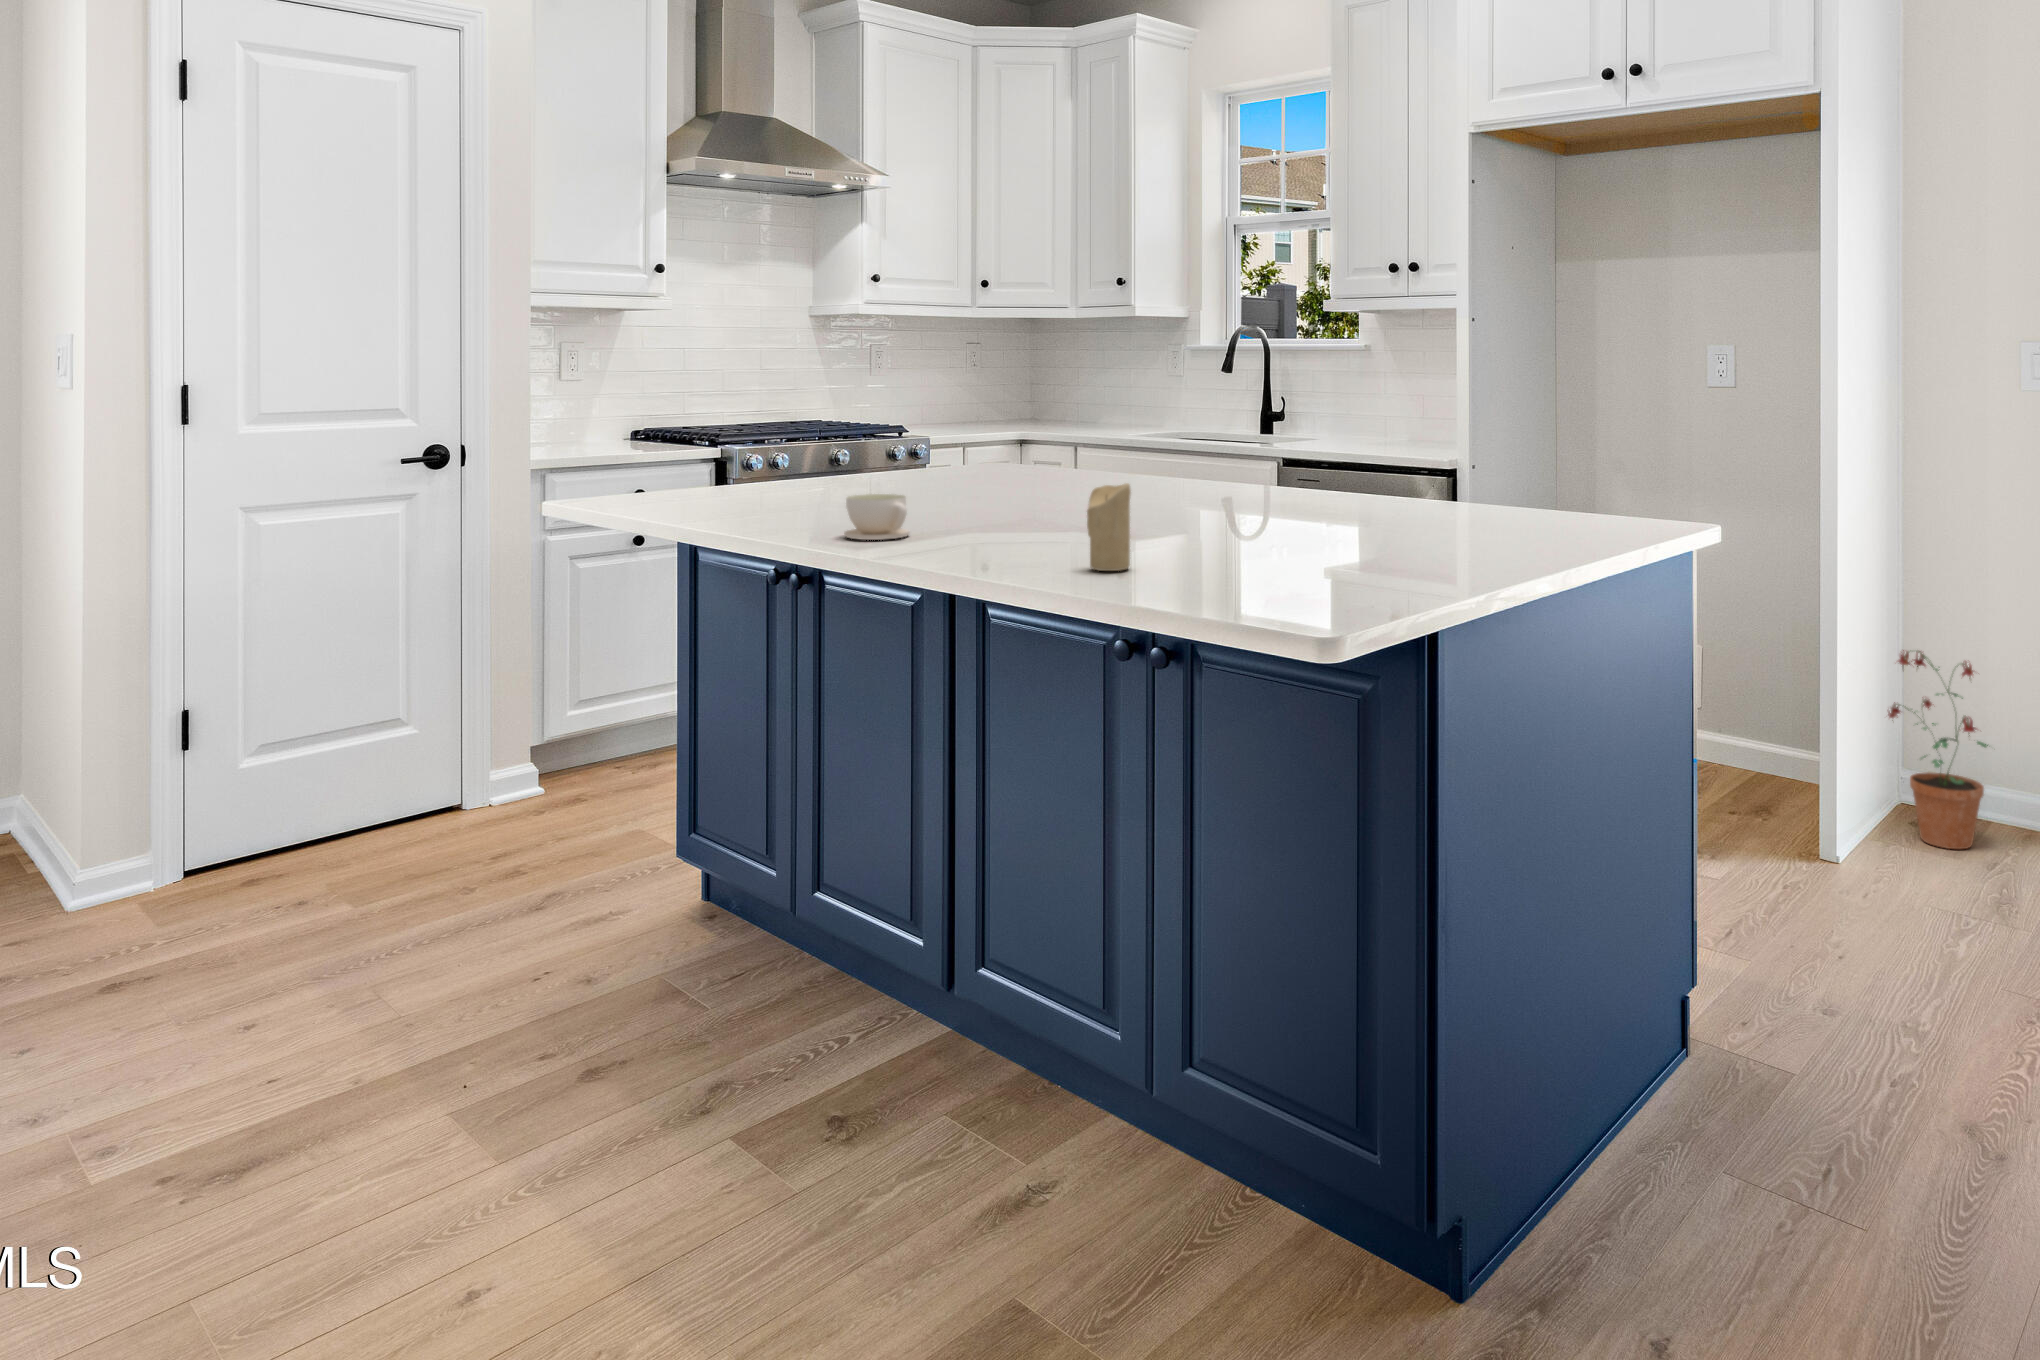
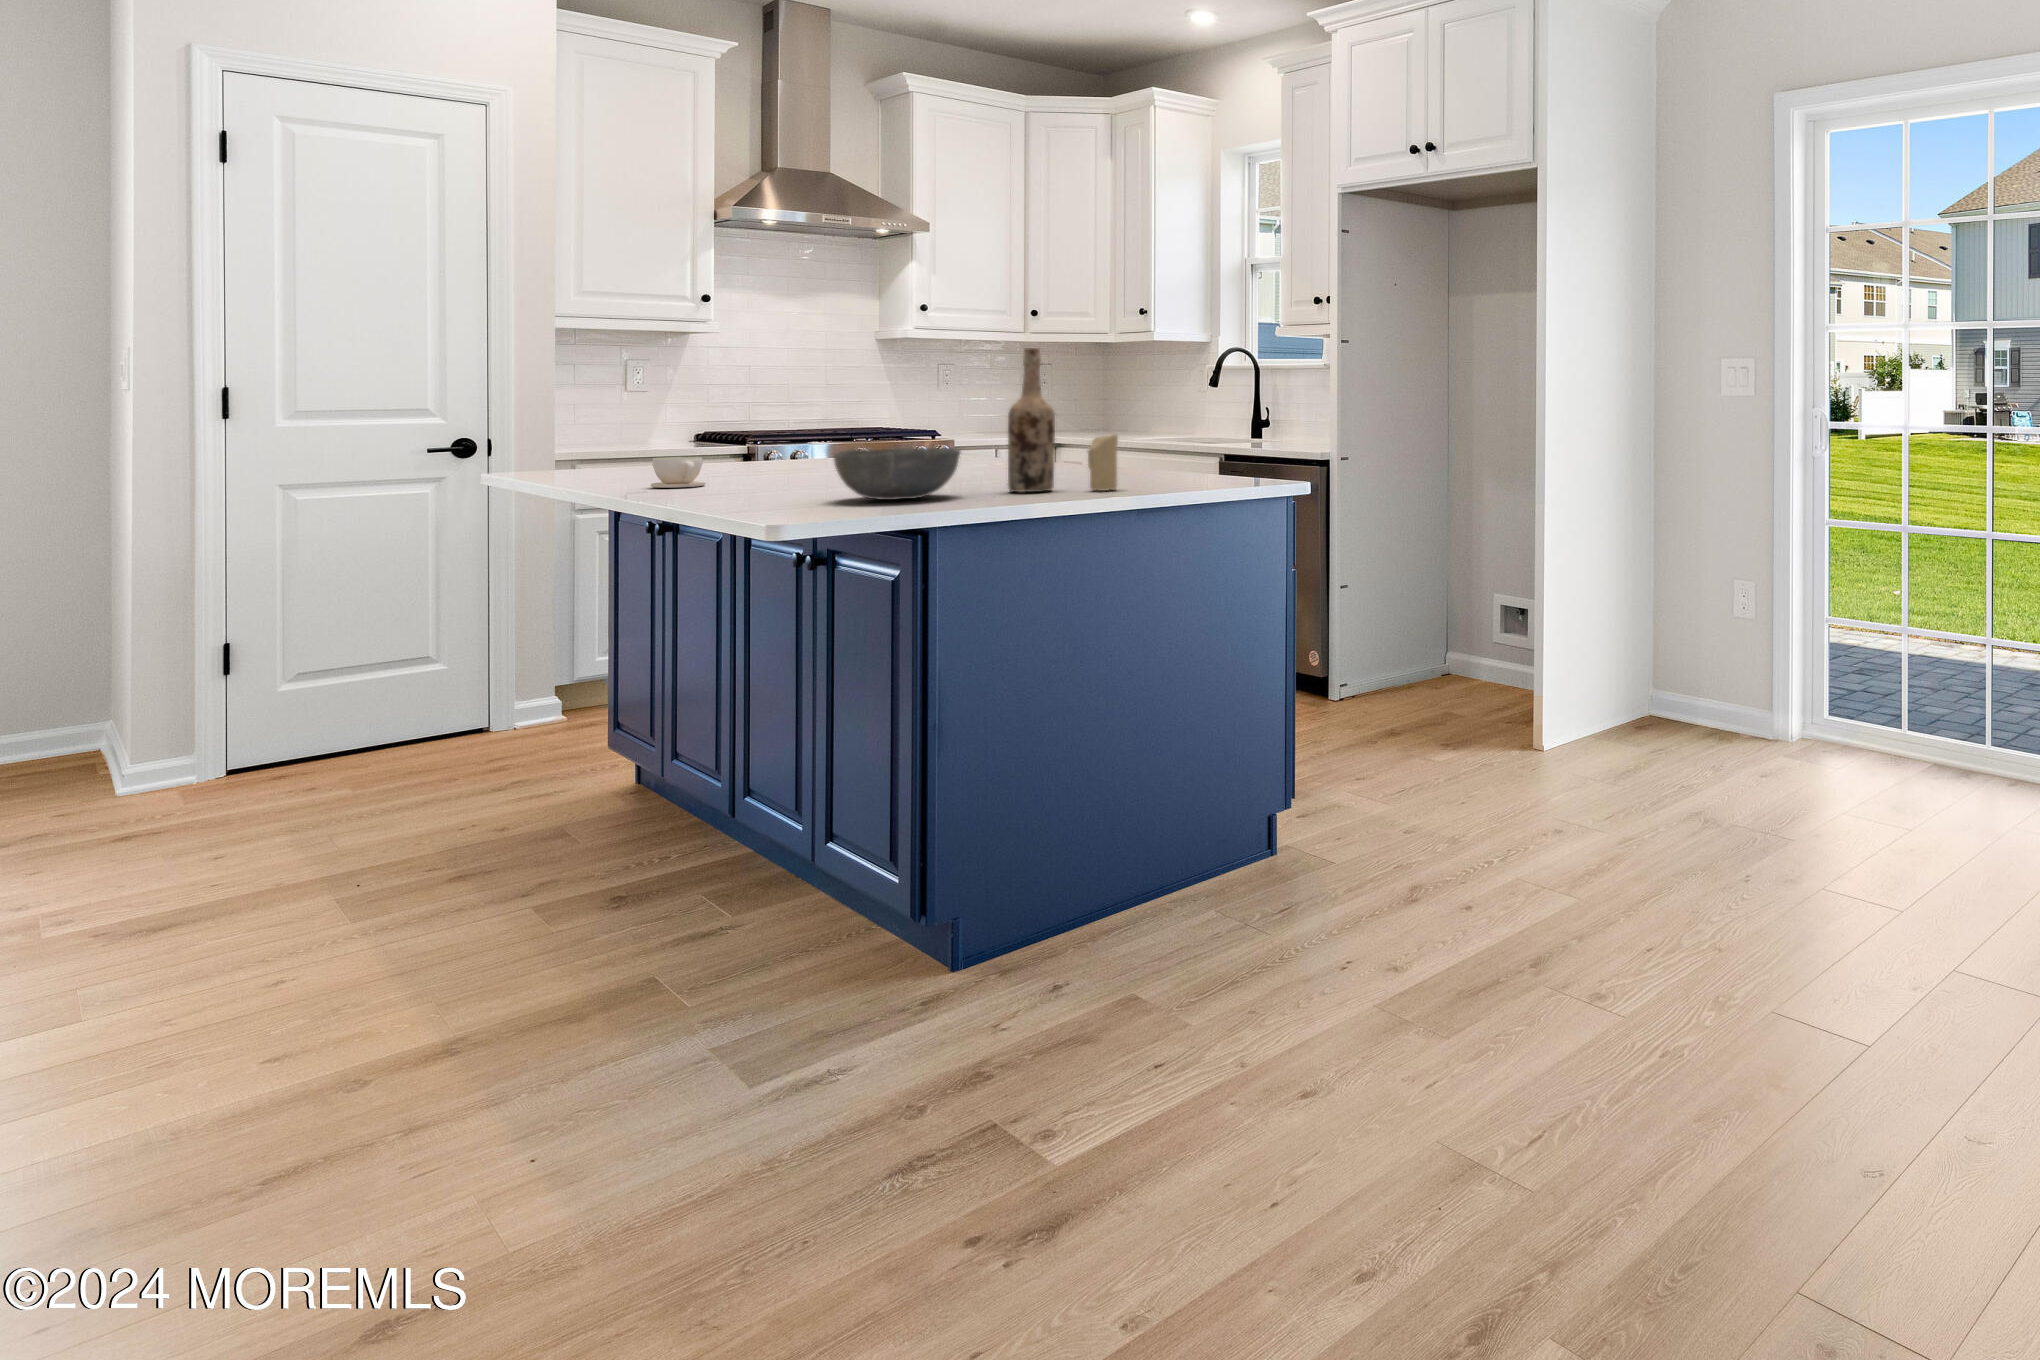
wine bottle: none [1402,348,1466,558] -> present [1008,348,1055,492]
candle: present [1087,483,1131,571] -> present [1088,434,1118,491]
bowl: none [1208,492,1380,575] -> present [833,447,960,500]
potted plant: present [1888,650,1988,849] -> none [1598,591,1678,741]

